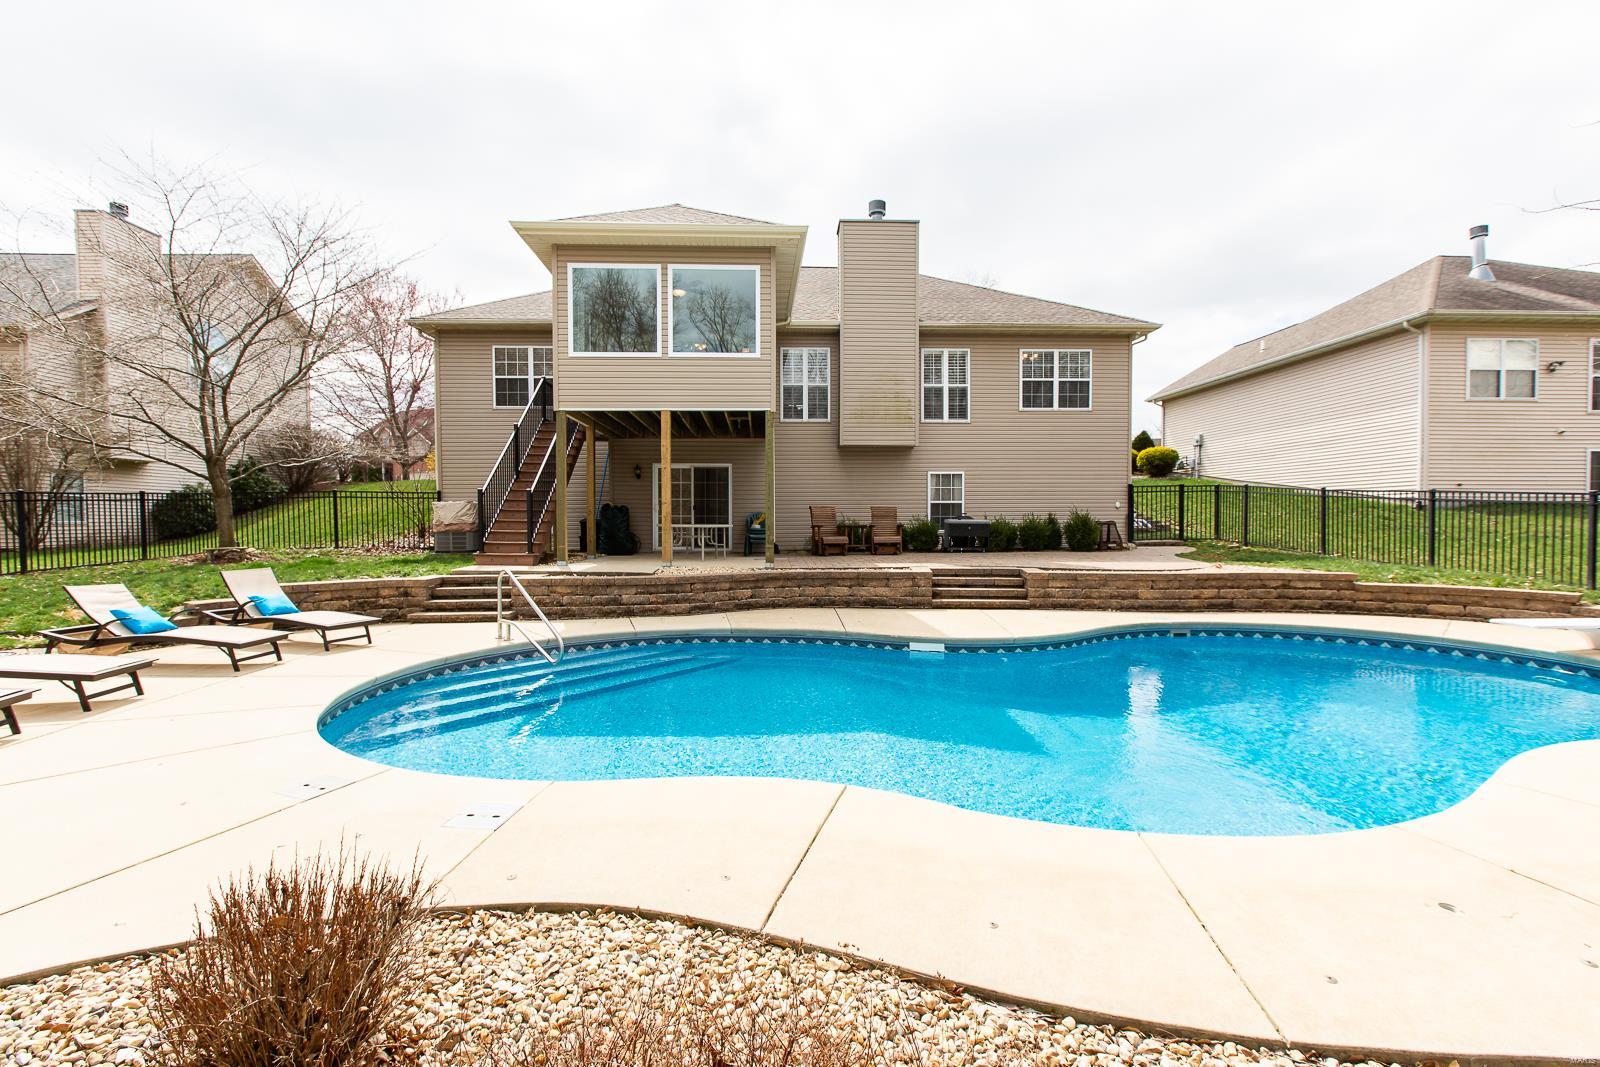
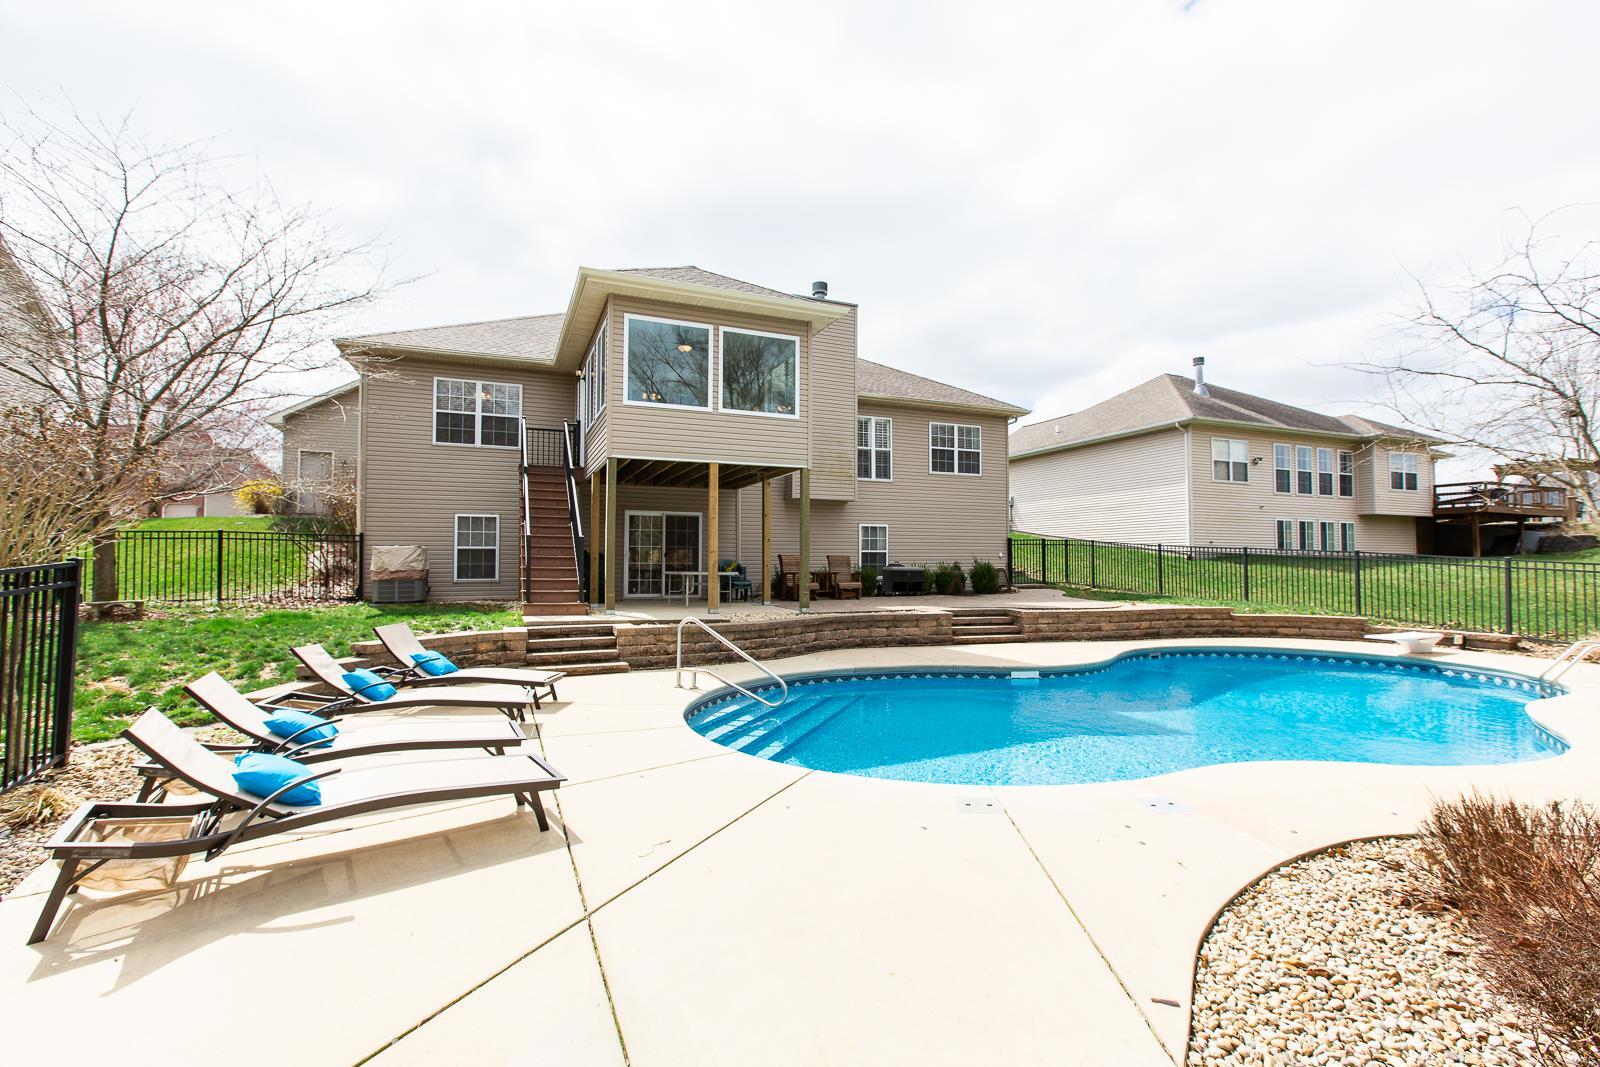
round table: none [1015,524,1057,553] -> present [949,571,971,592]

